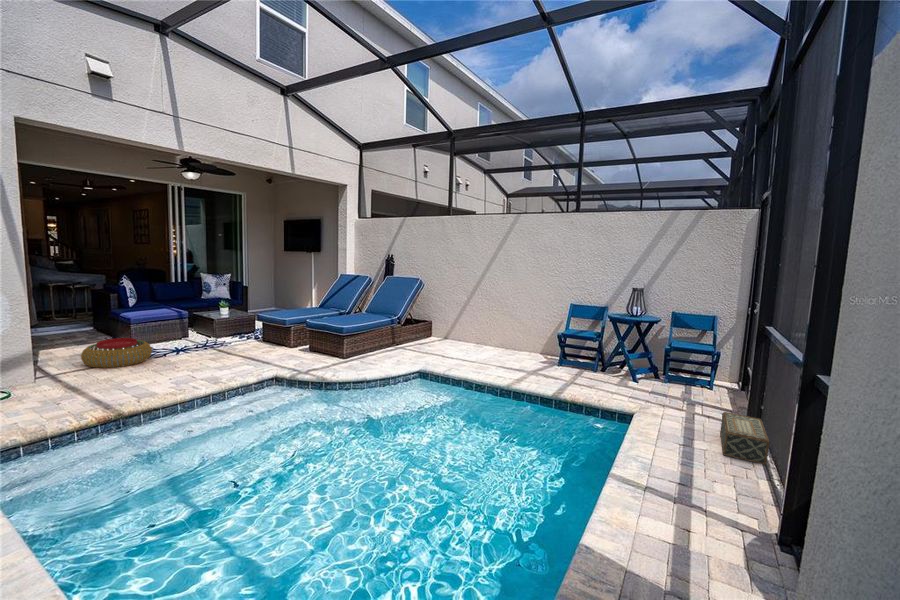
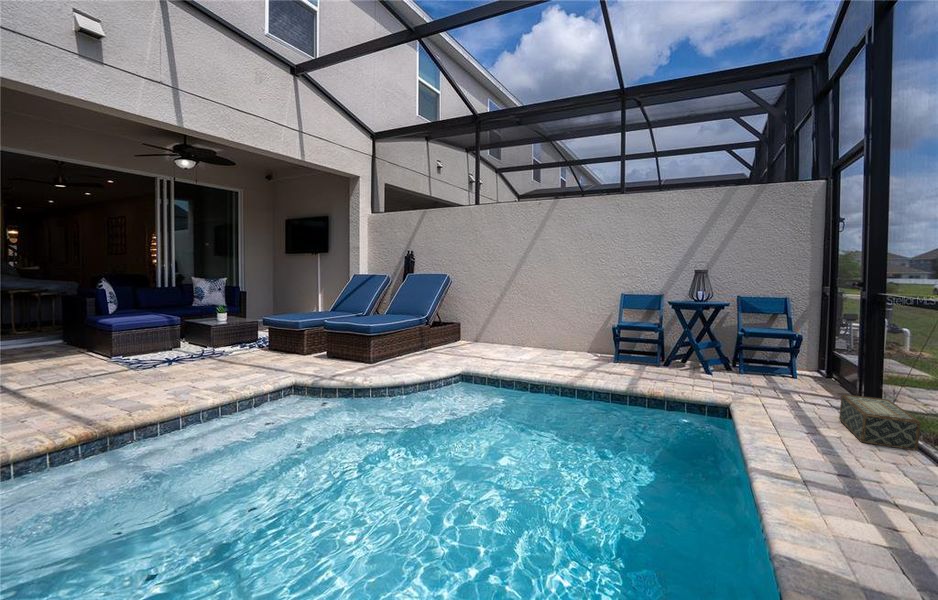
pouf: present [81,338,152,368] -> none [50,346,140,382]

